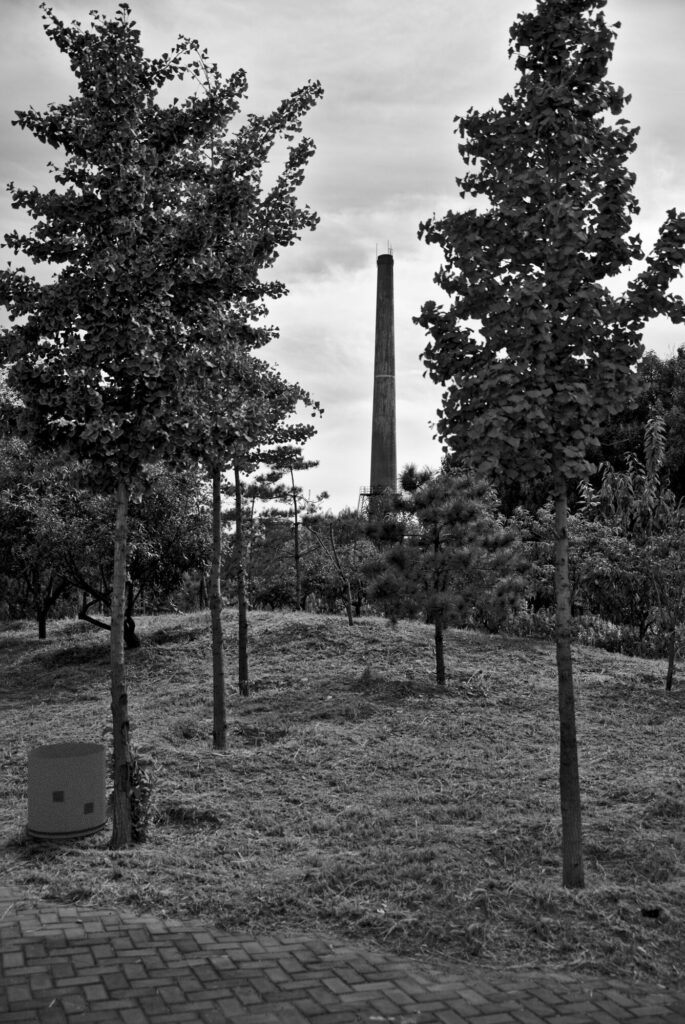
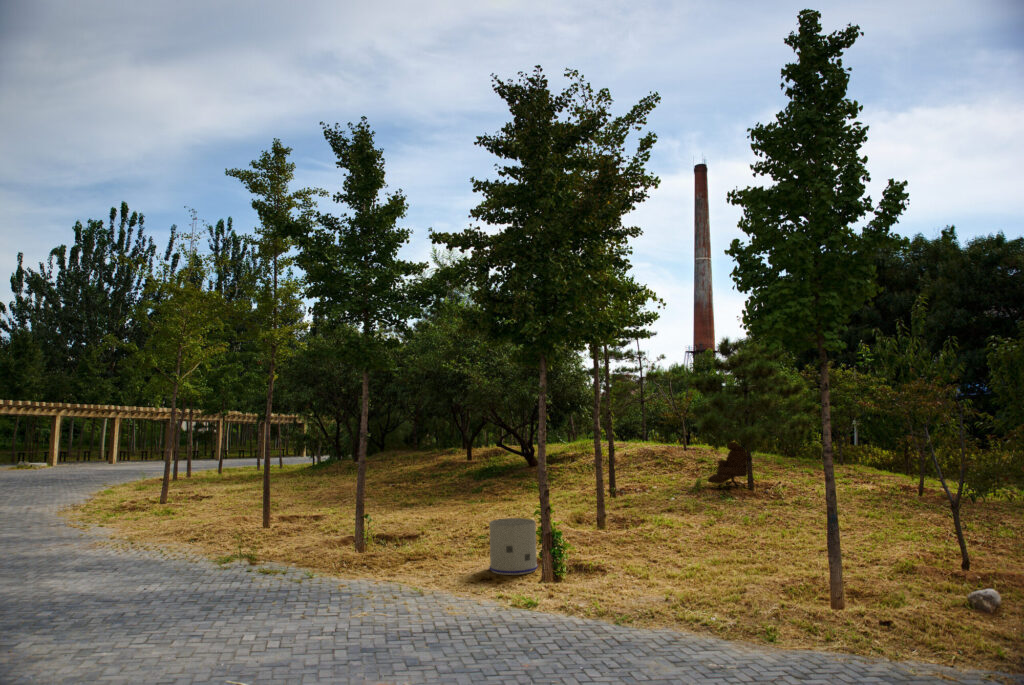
lounge chair: none [380,615,440,681] -> present [708,442,752,488]

